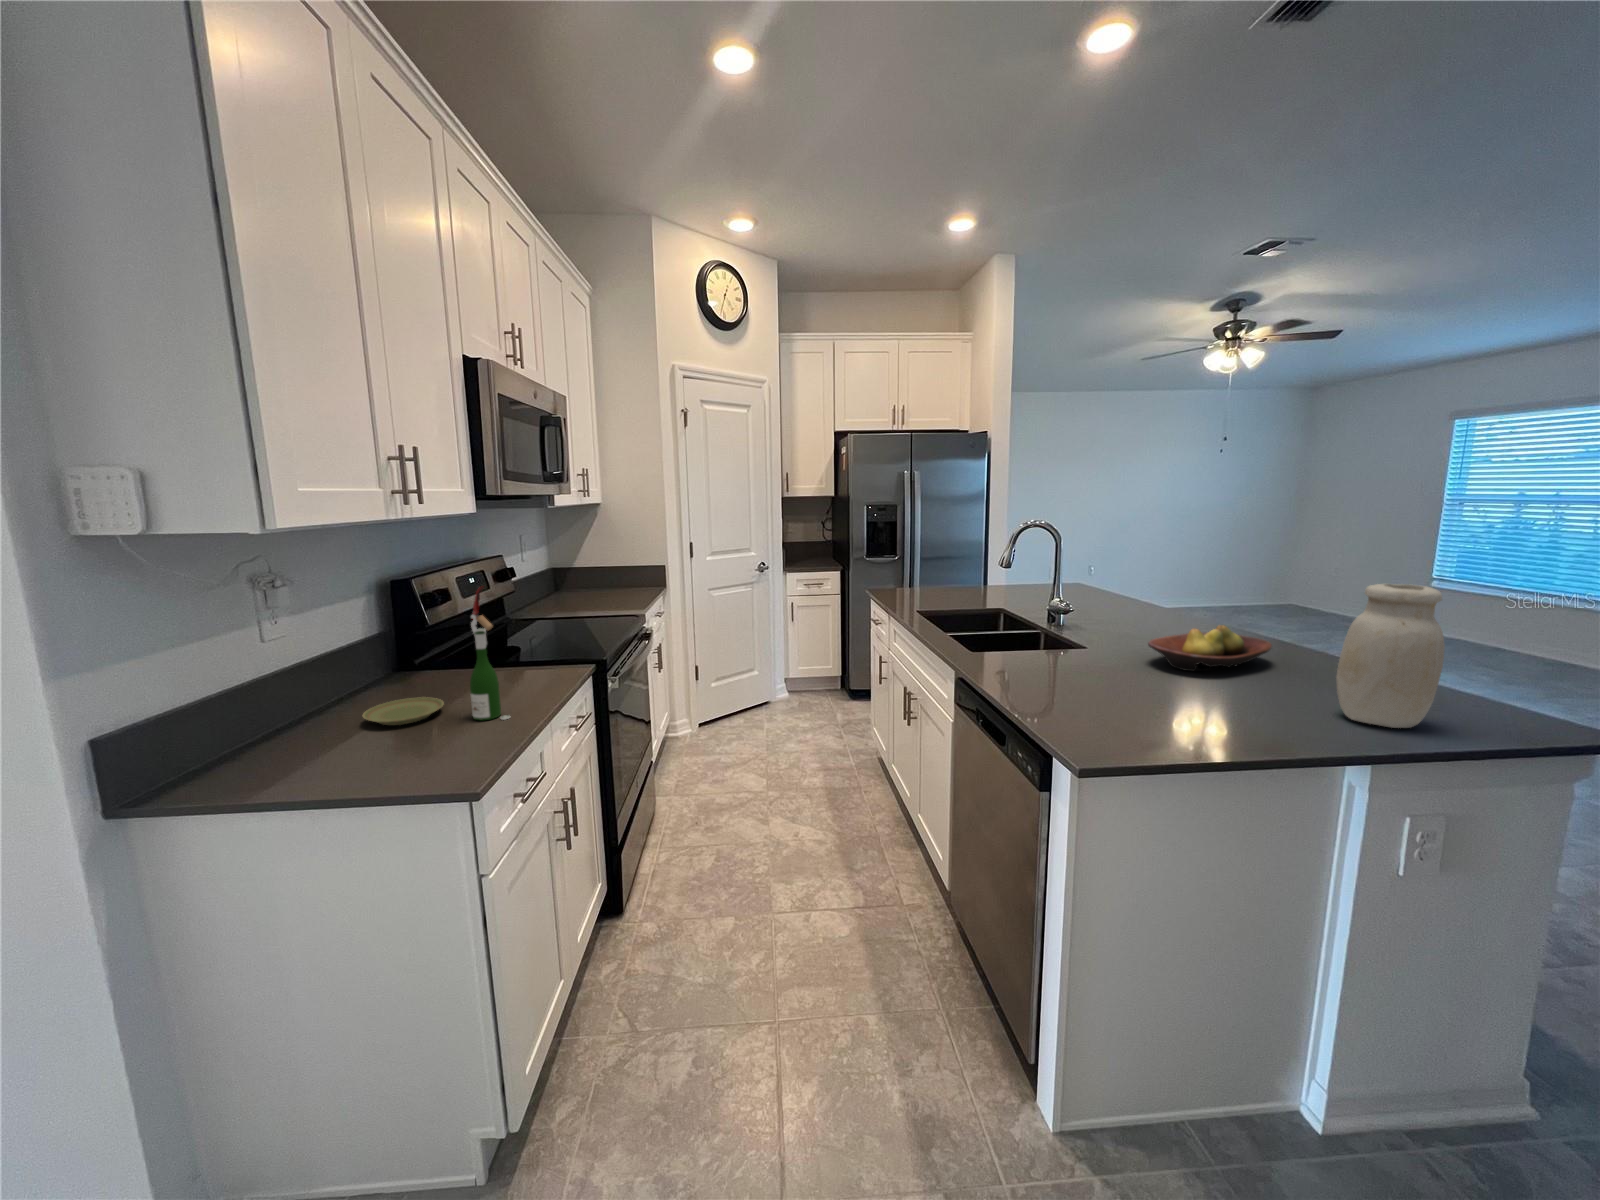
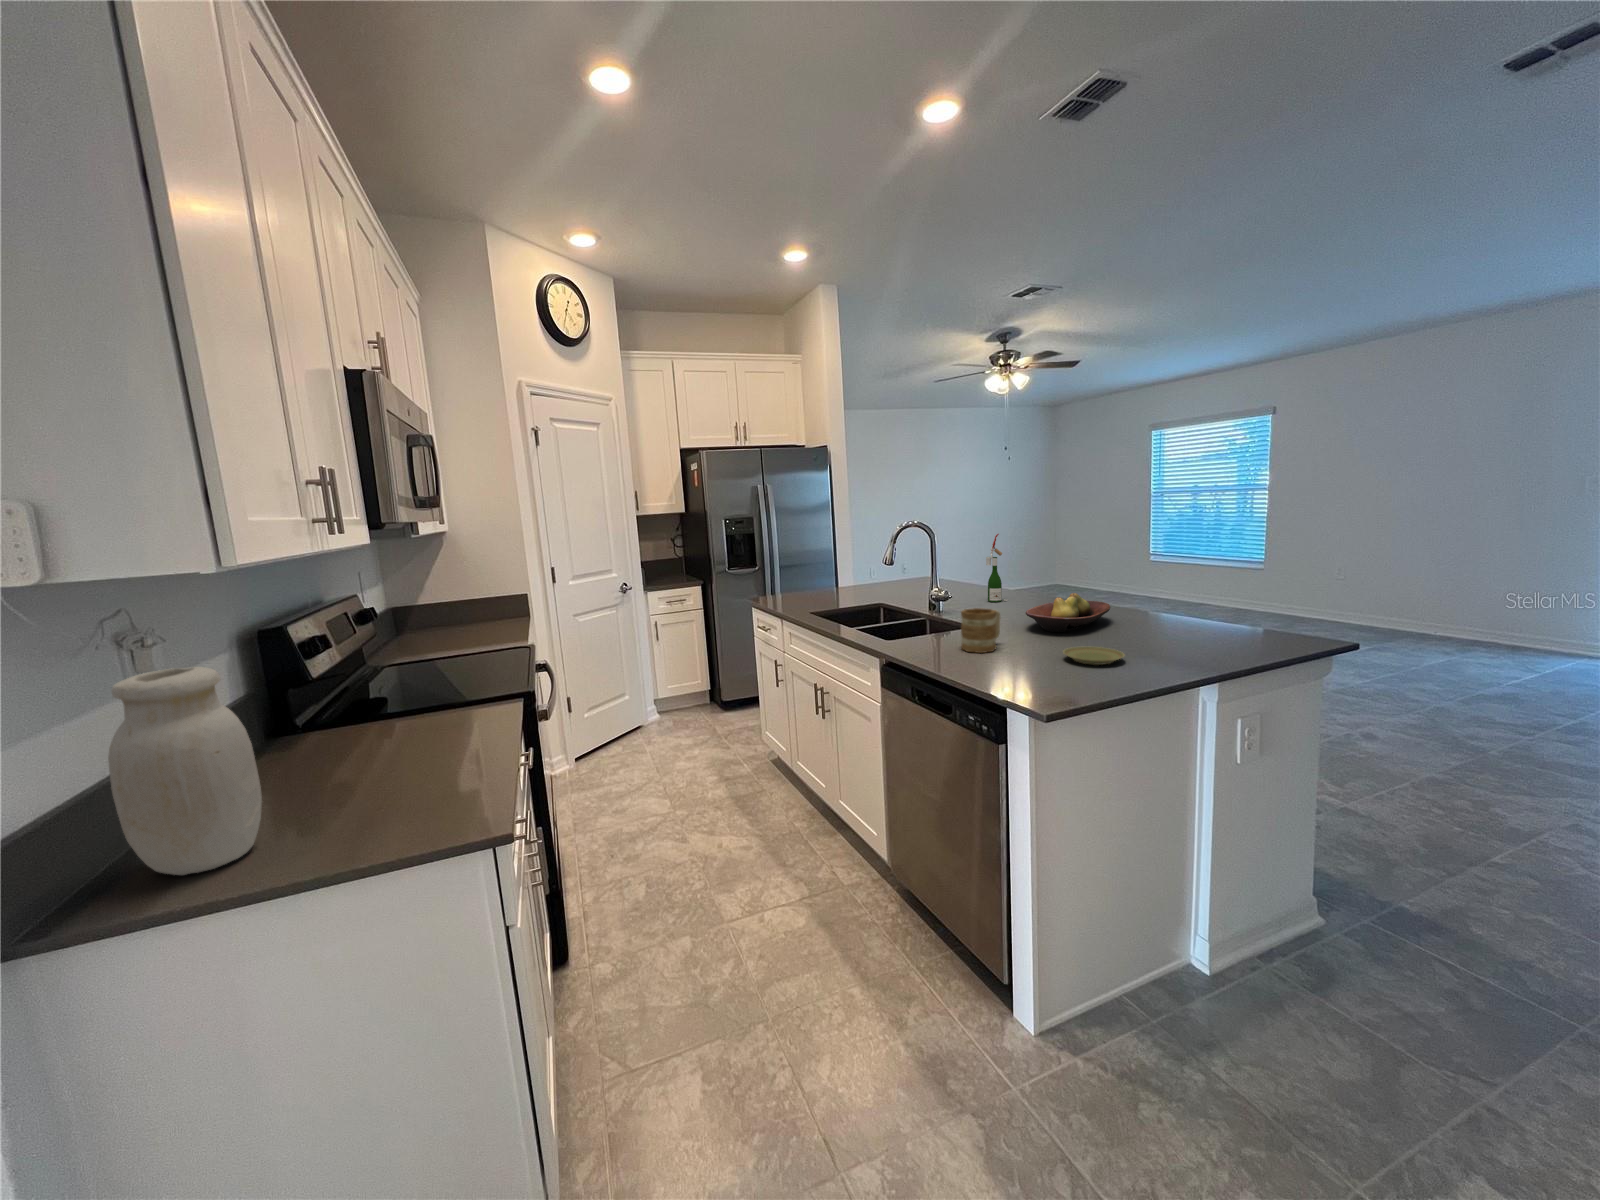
jar: present [1336,584,1445,728] -> present [108,667,262,875]
wine bottle: present [470,587,510,720] -> present [986,534,1008,602]
mug: none [1047,630,1103,683] -> present [961,608,1000,653]
plate: present [363,697,444,725] -> present [1063,647,1124,665]

